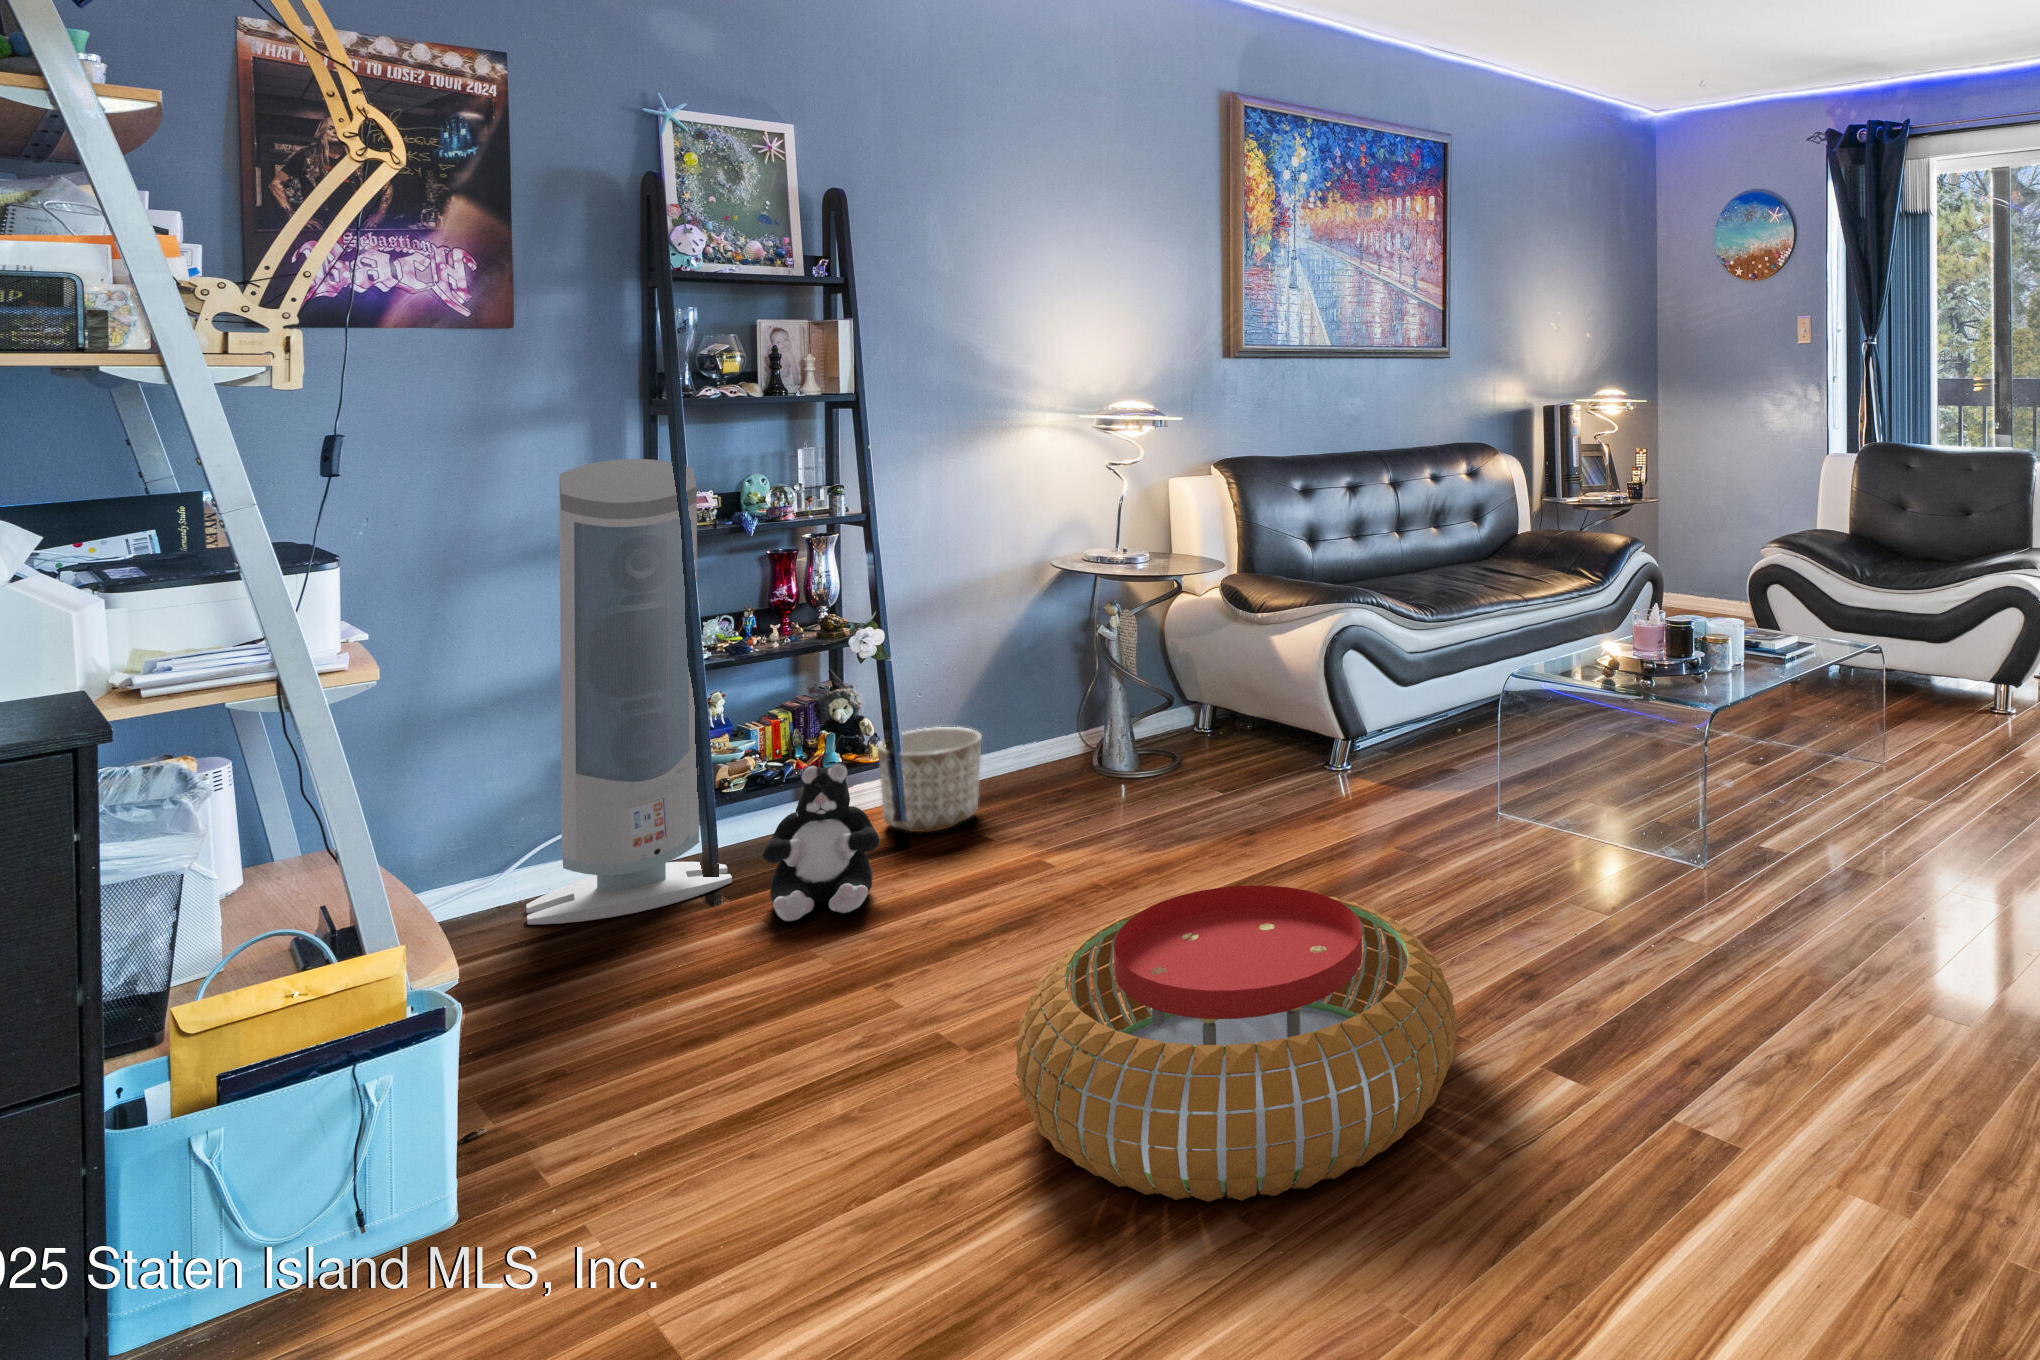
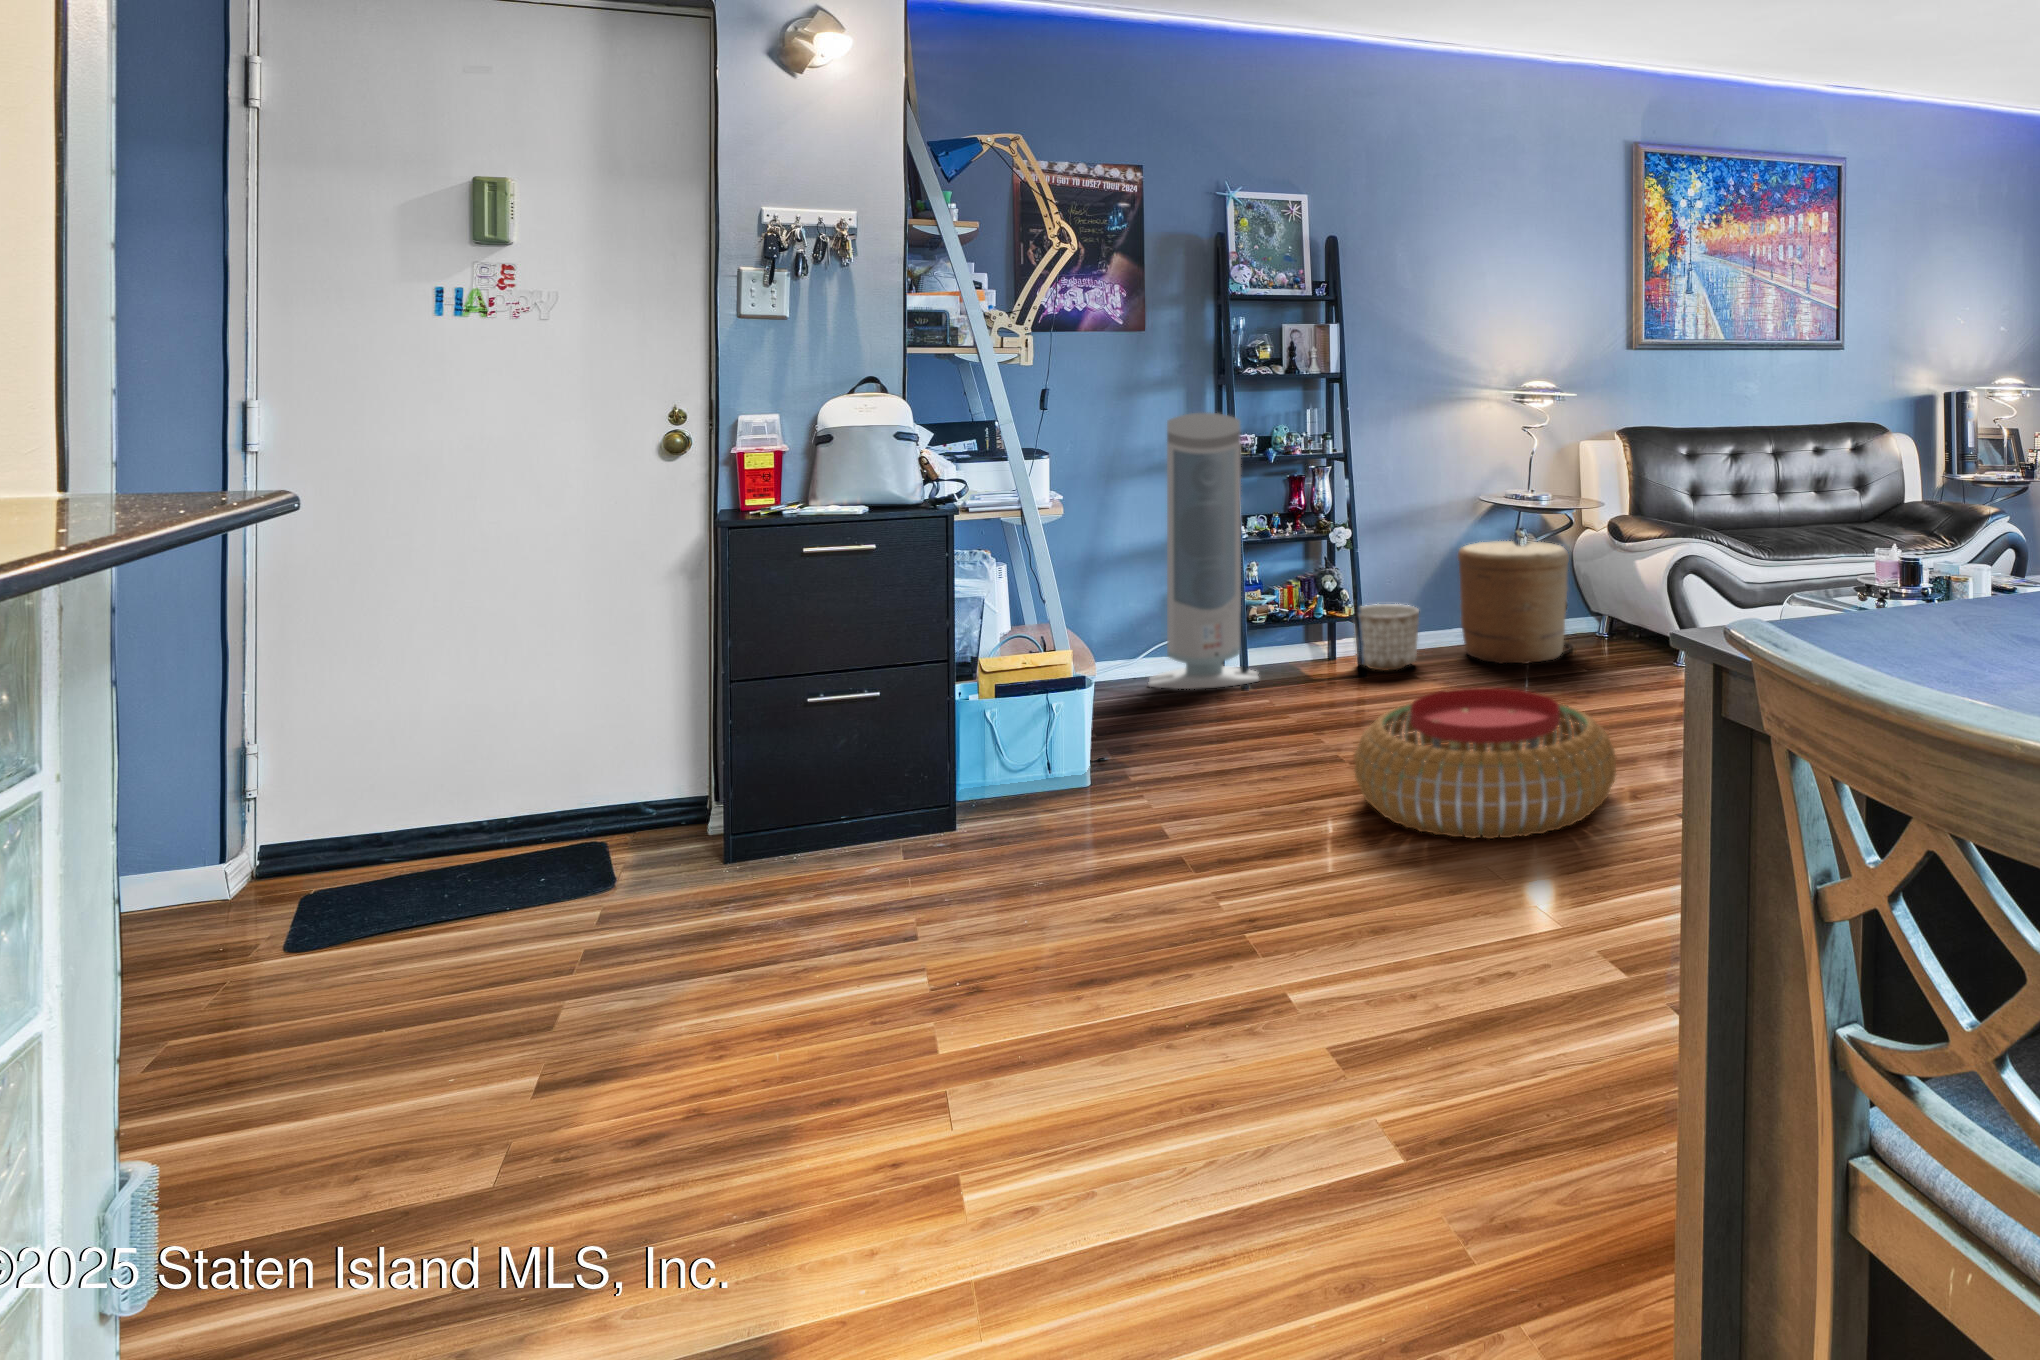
woven basket: none [1025,617,1183,796] -> present [1458,541,1569,664]
plush toy: present [763,762,880,921] -> none [1271,610,1339,701]

